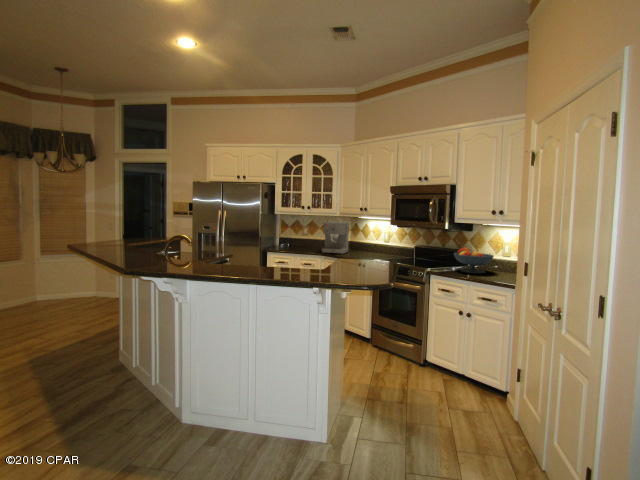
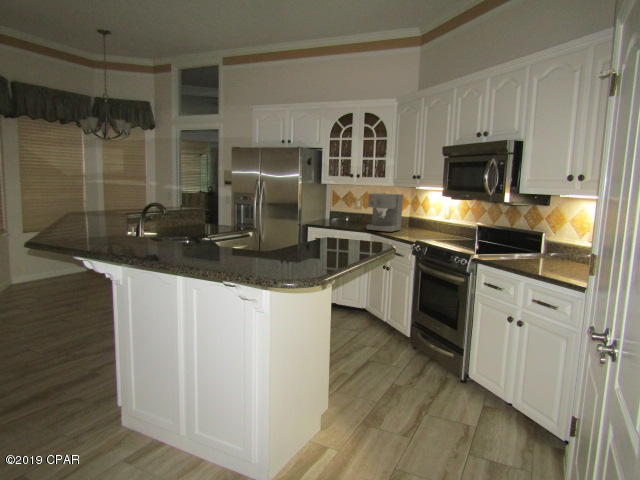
fruit bowl: present [454,247,494,273] -> none [512,227,571,265]

